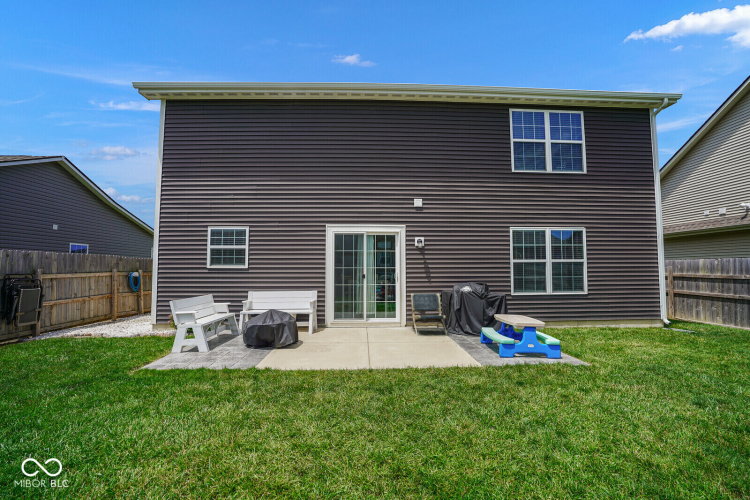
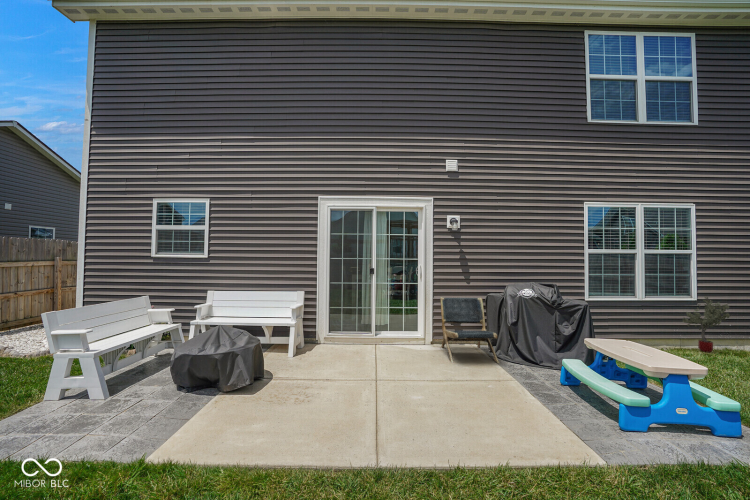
potted tree: none [574,291,604,328] -> present [683,297,730,352]

